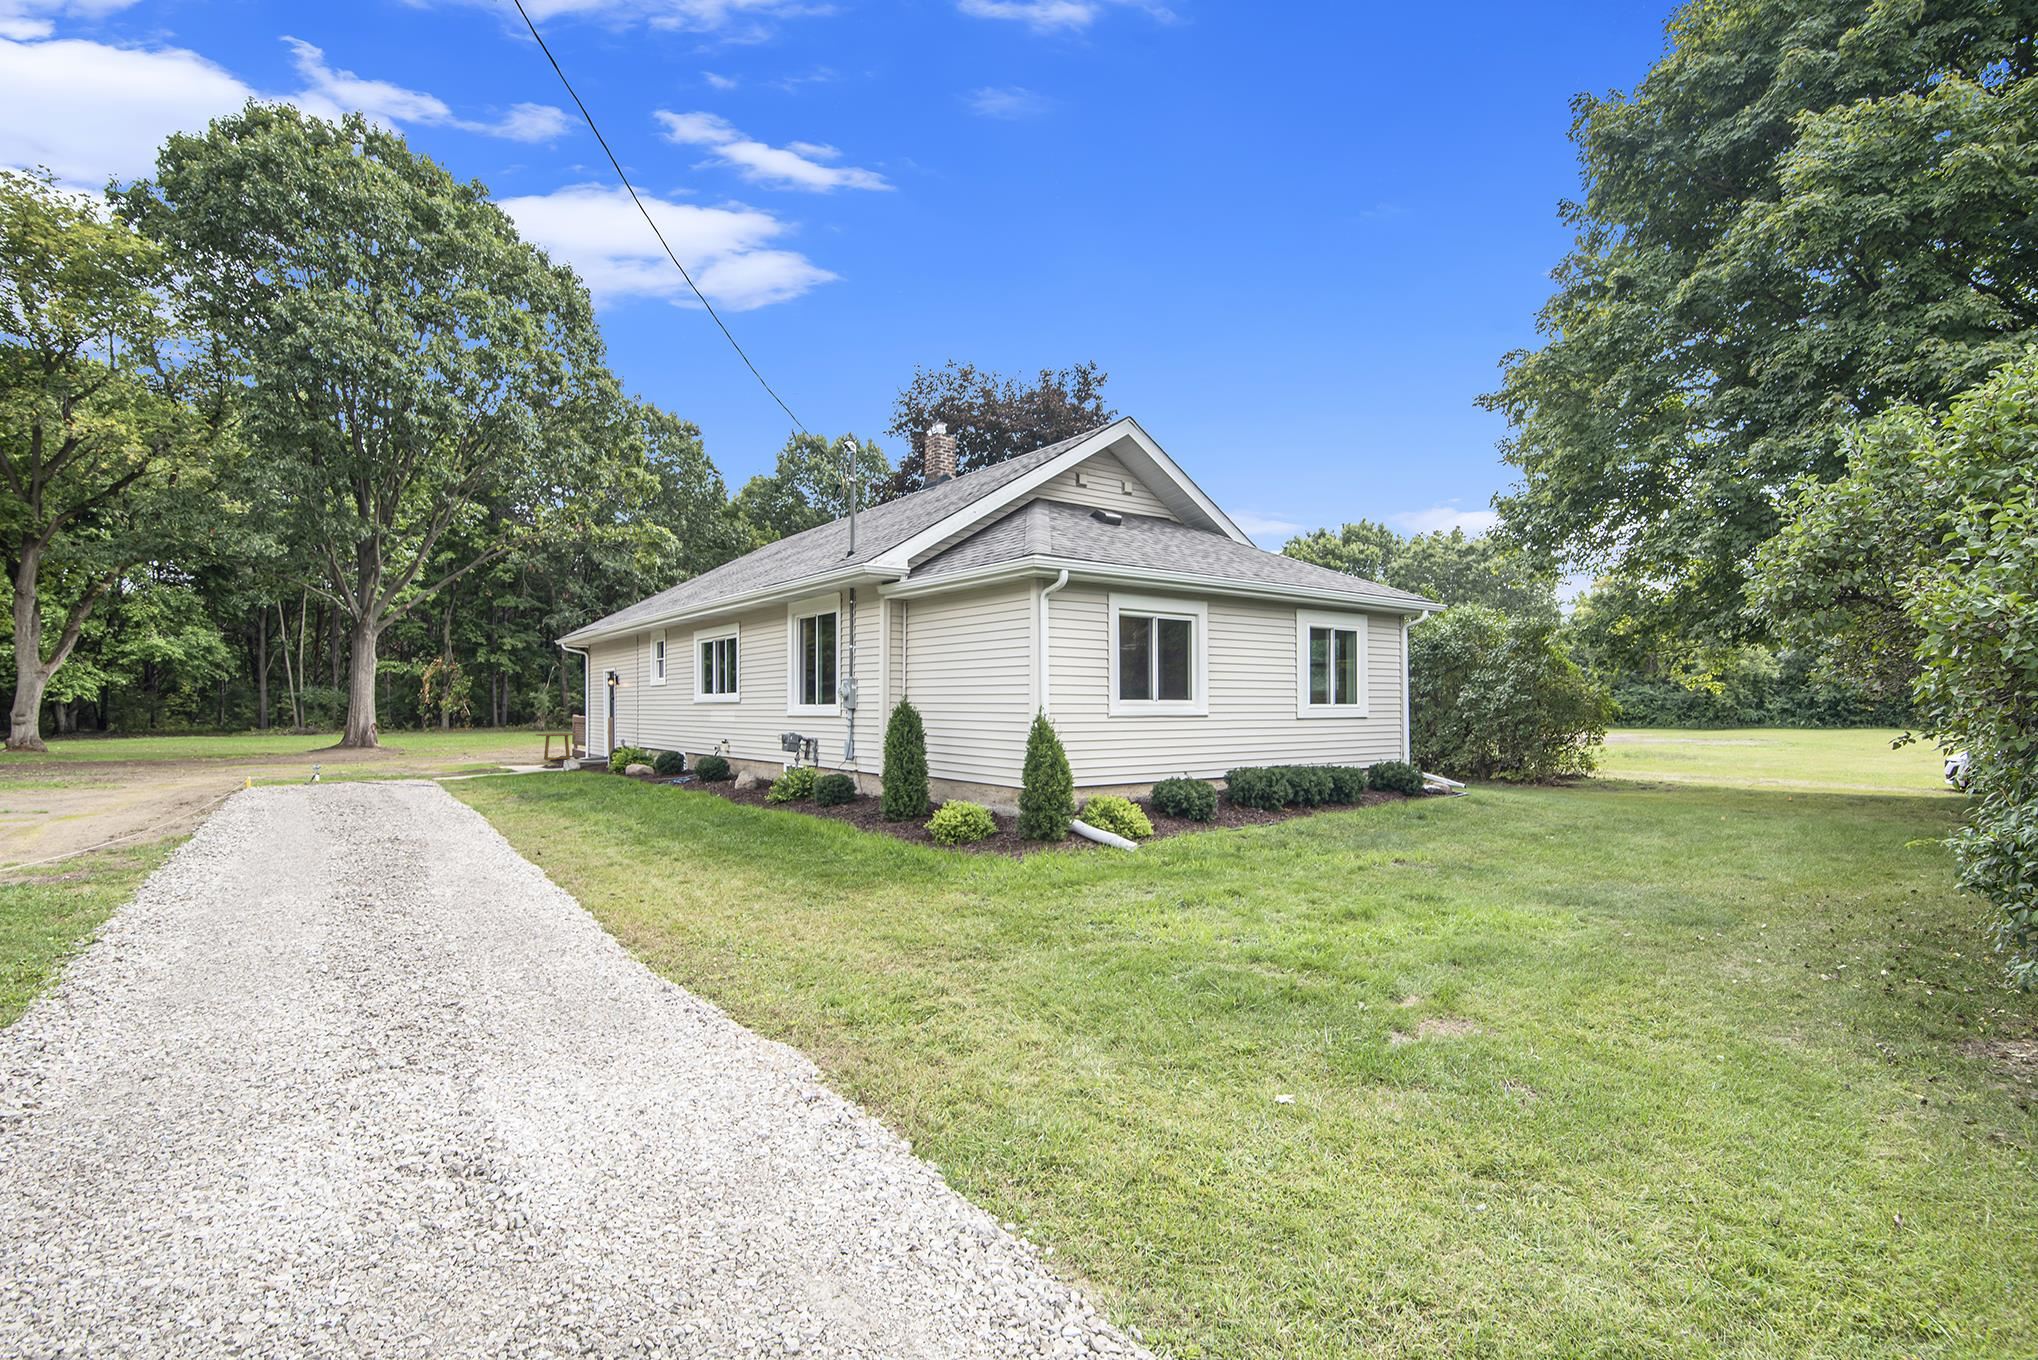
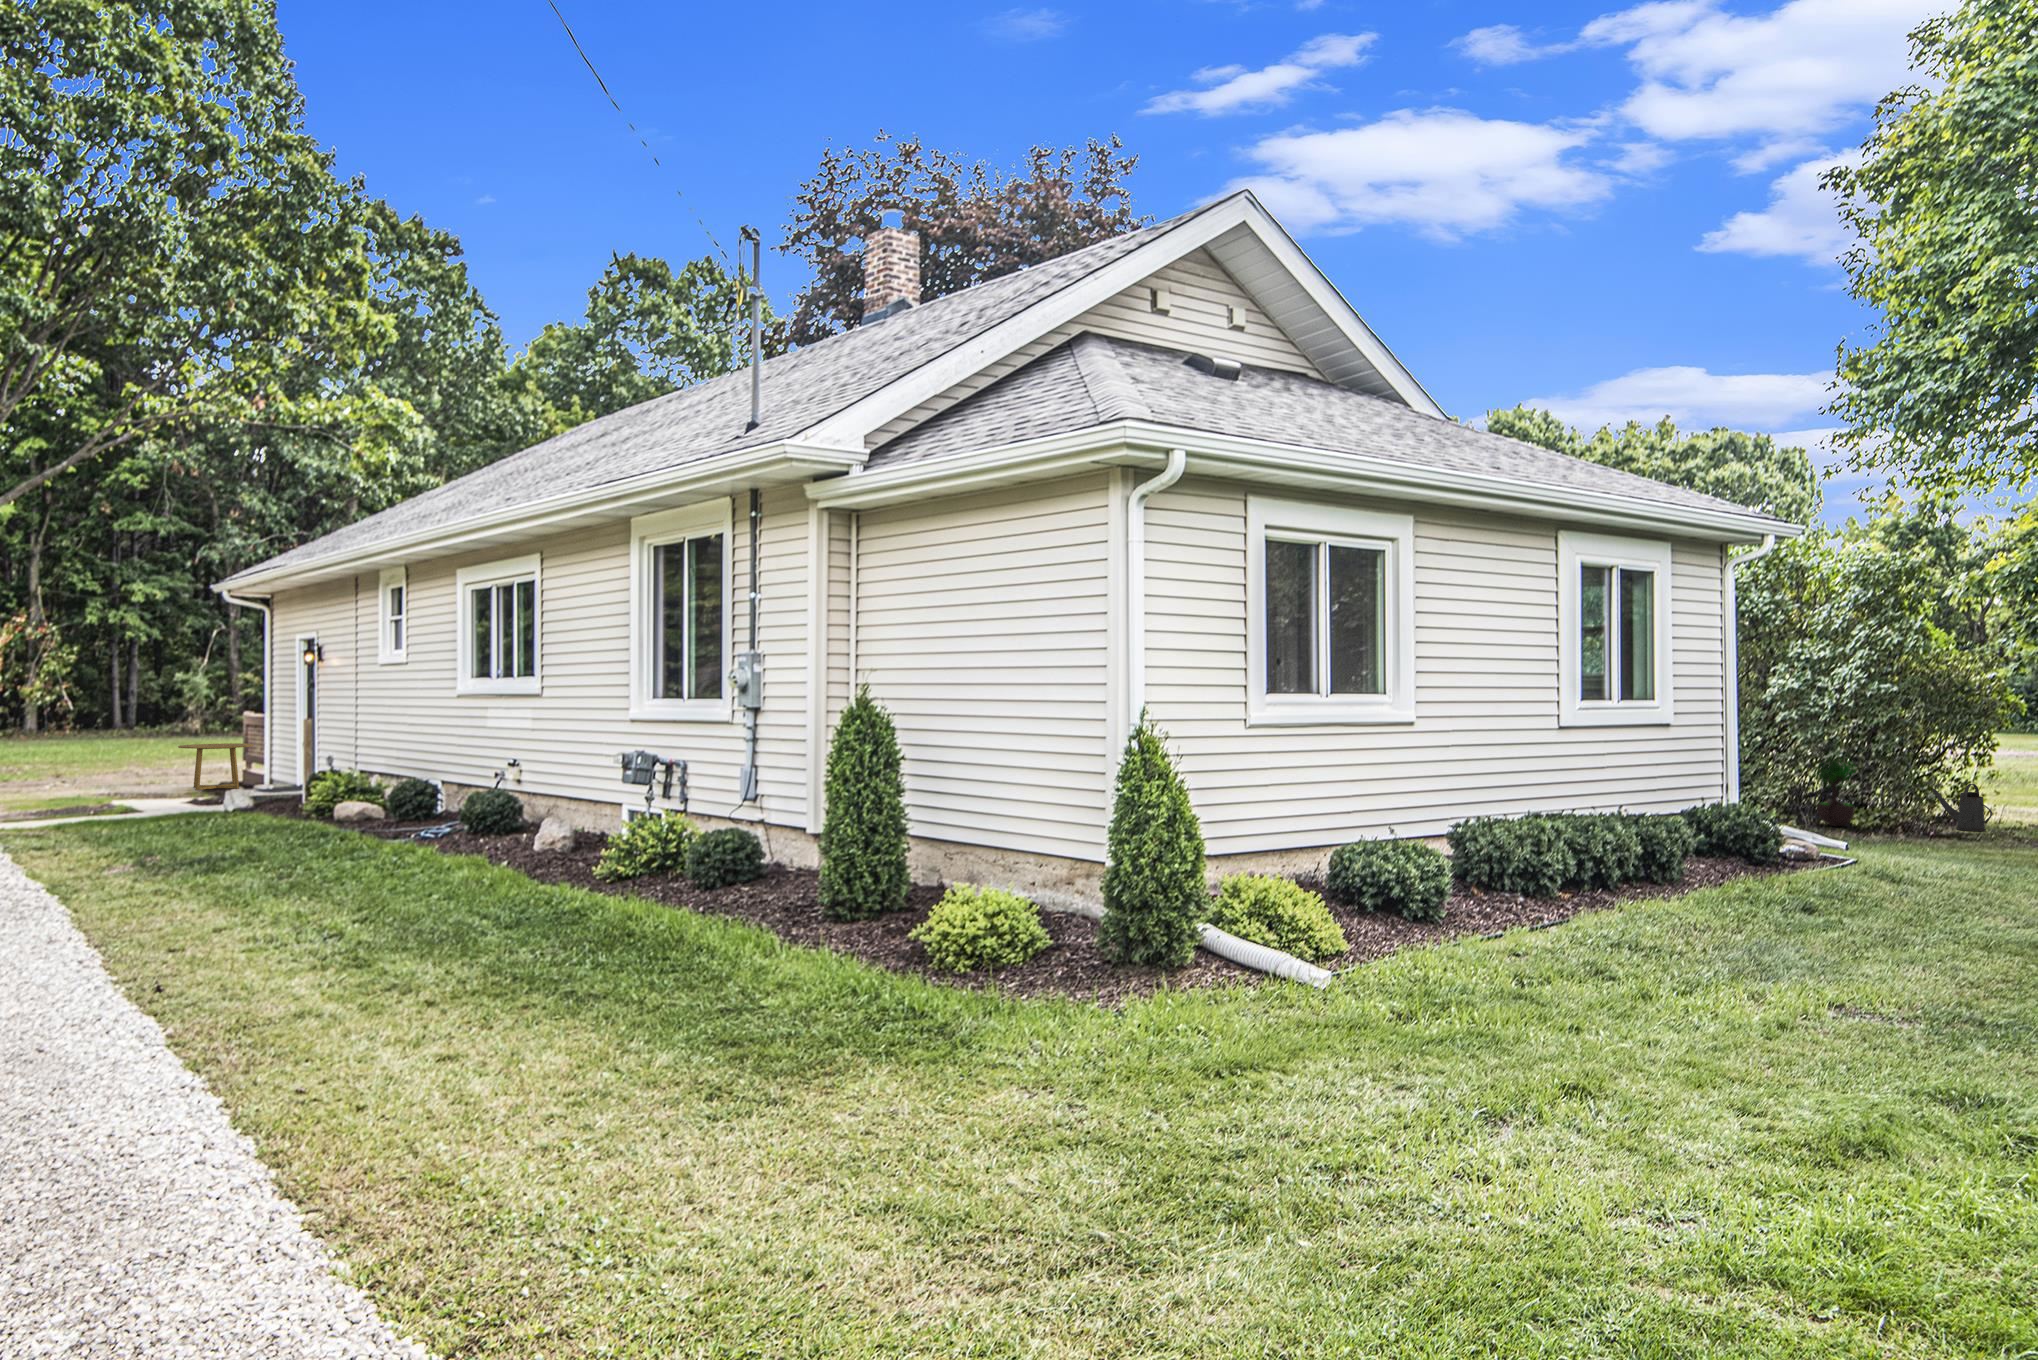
potted tree: none [1489,735,1518,780] -> present [1813,758,1855,826]
watering can: none [1565,754,1599,783] -> present [1932,784,1992,831]

